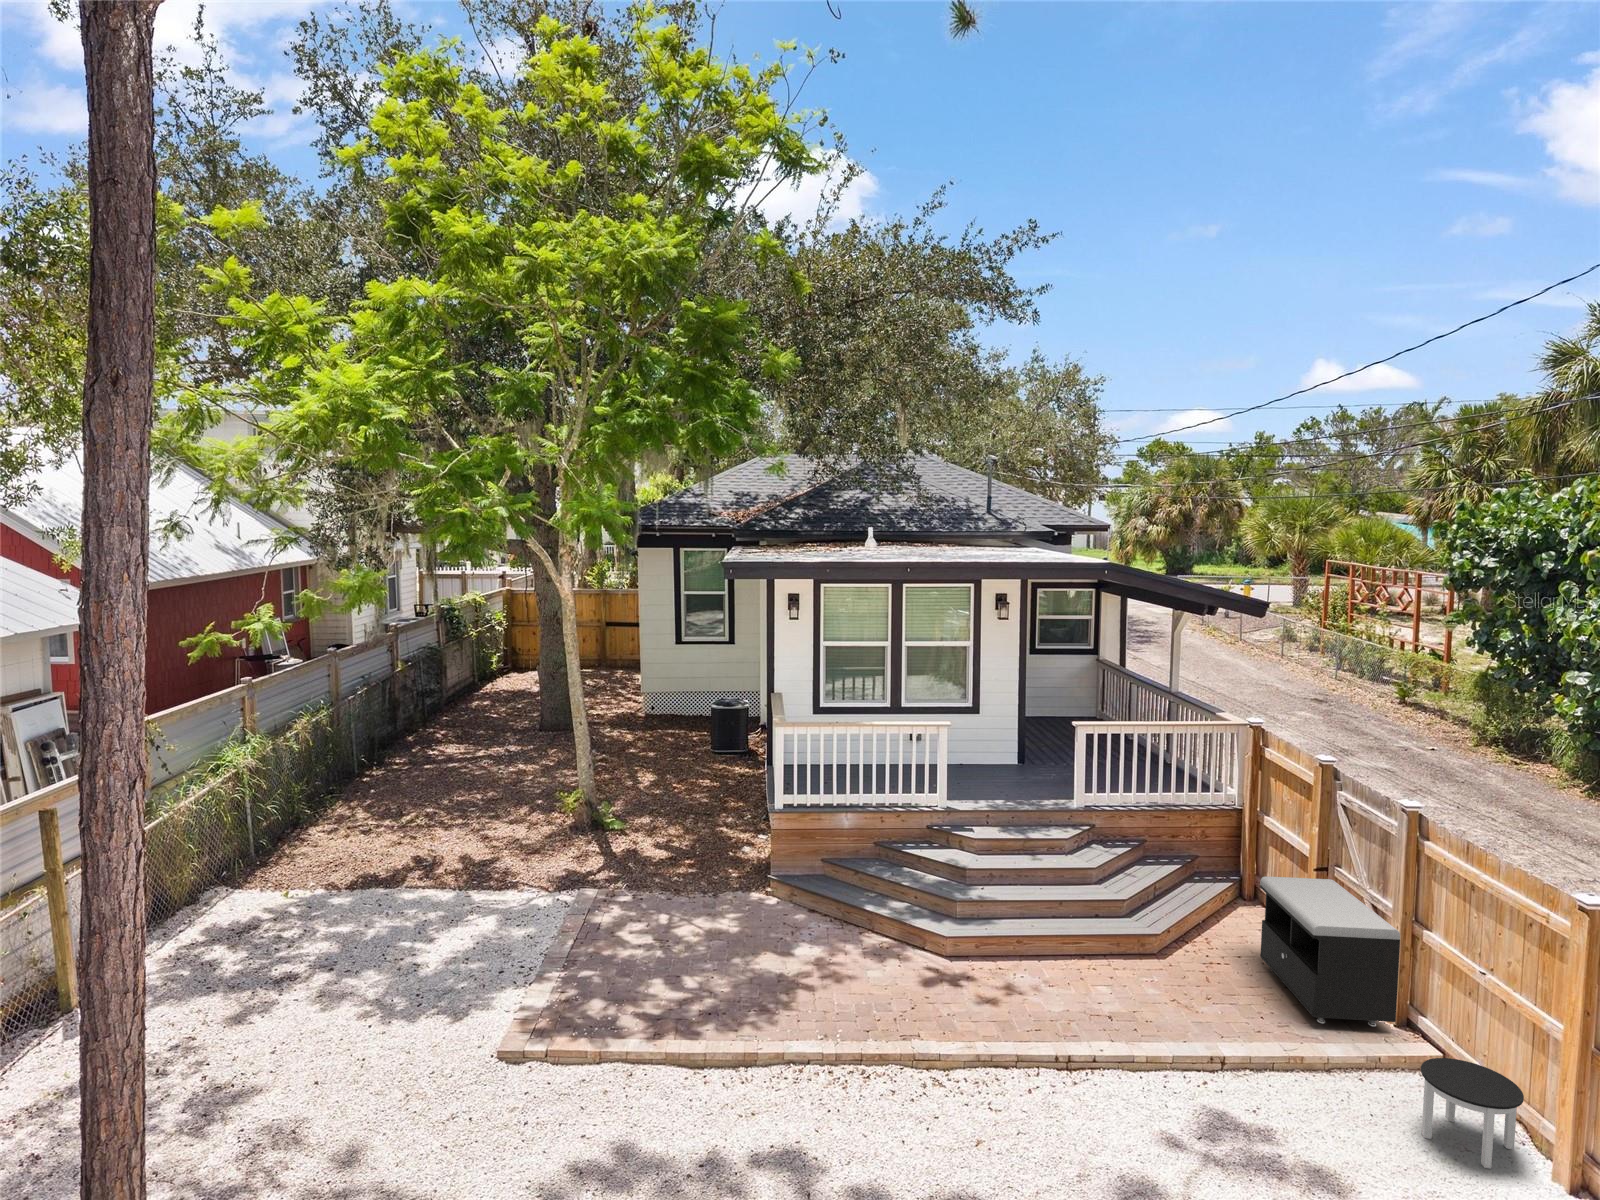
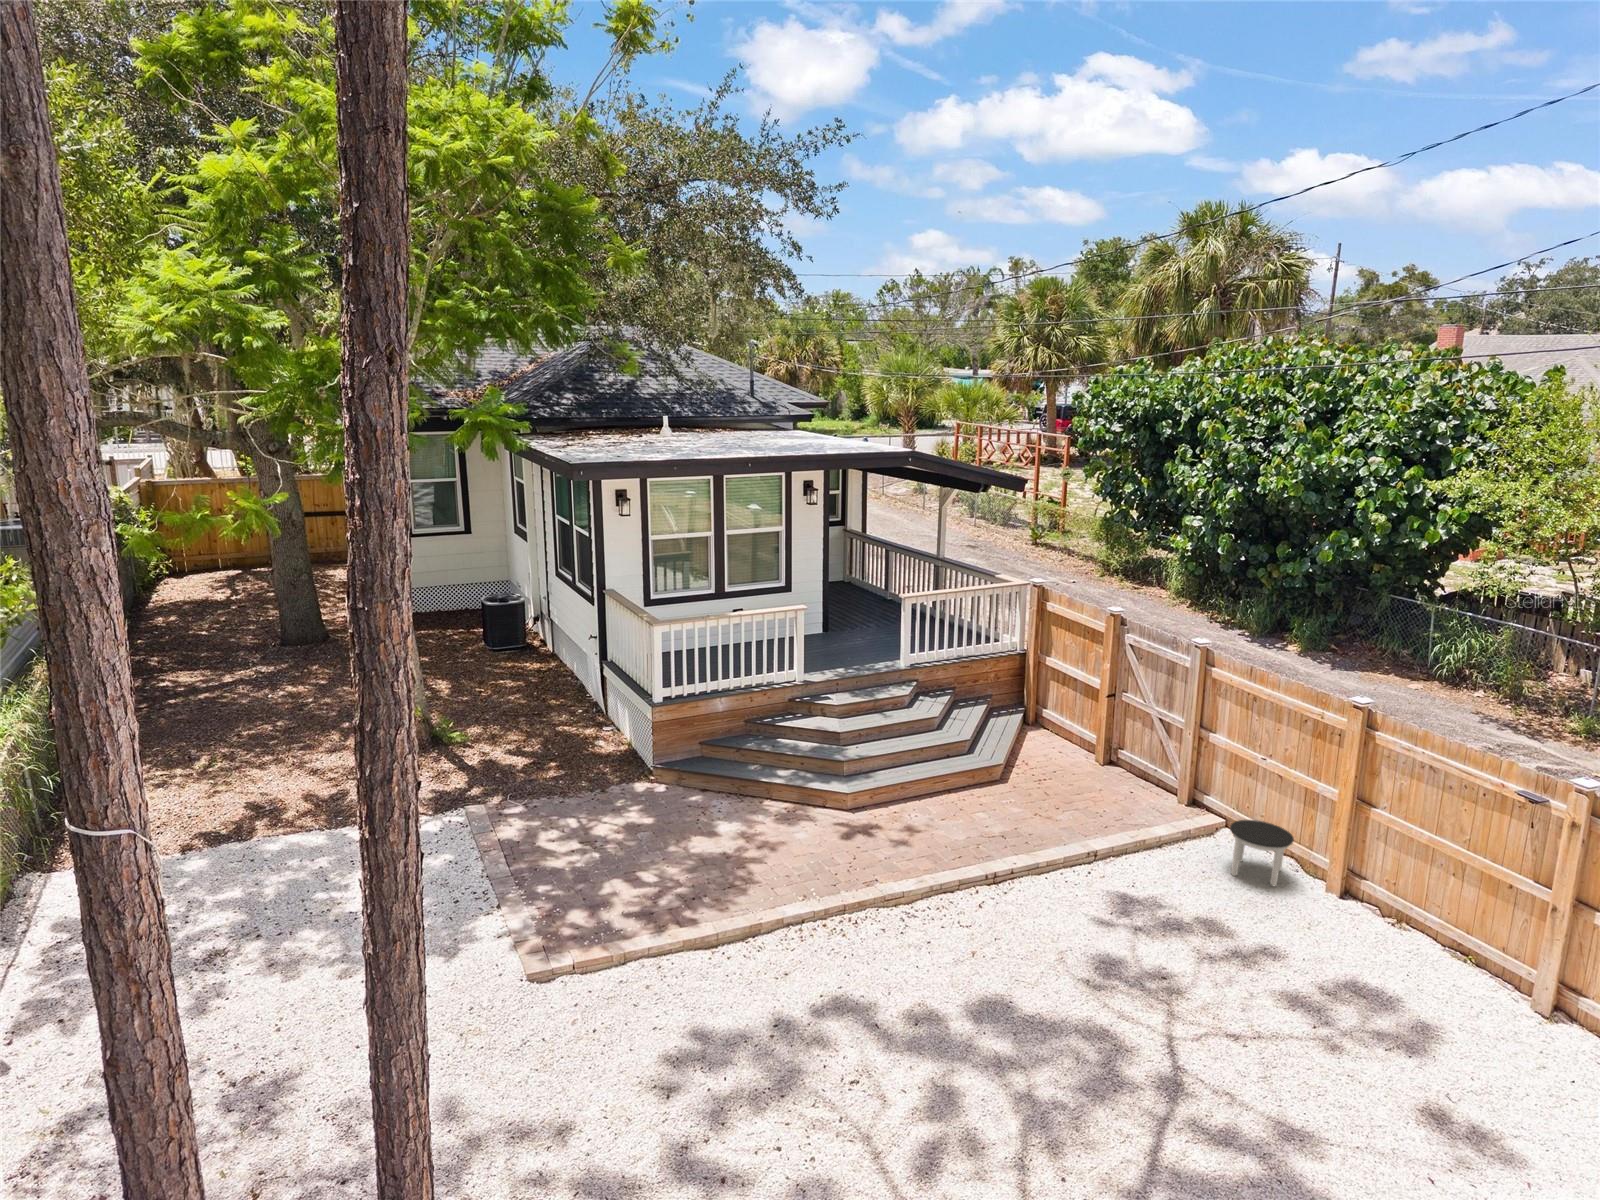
storage bench: present [1260,876,1400,1027] -> none [1073,704,1188,812]

